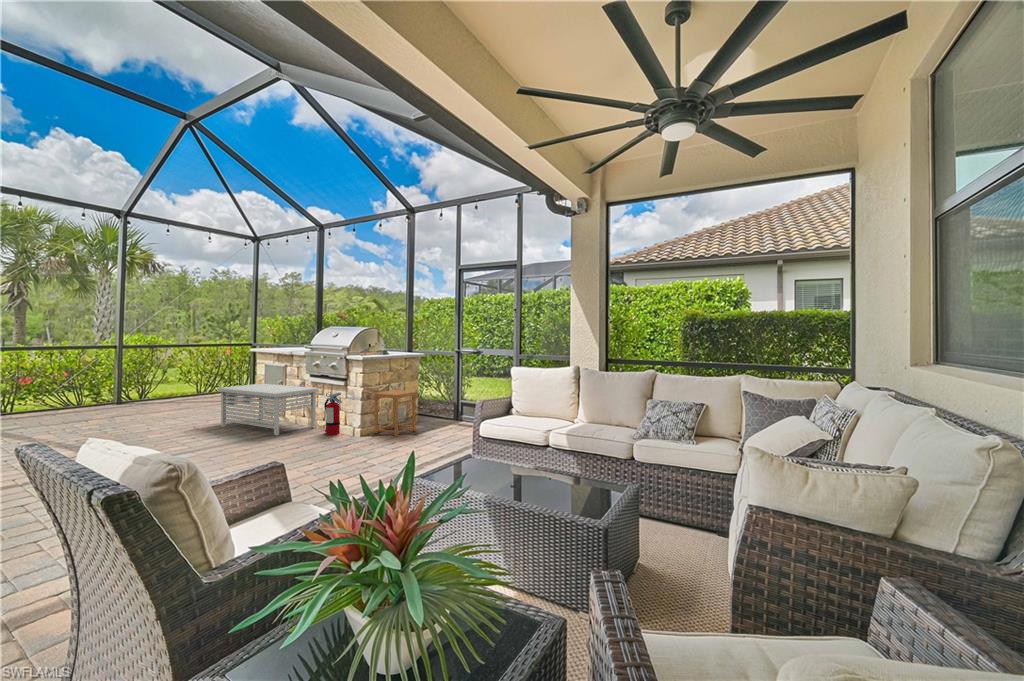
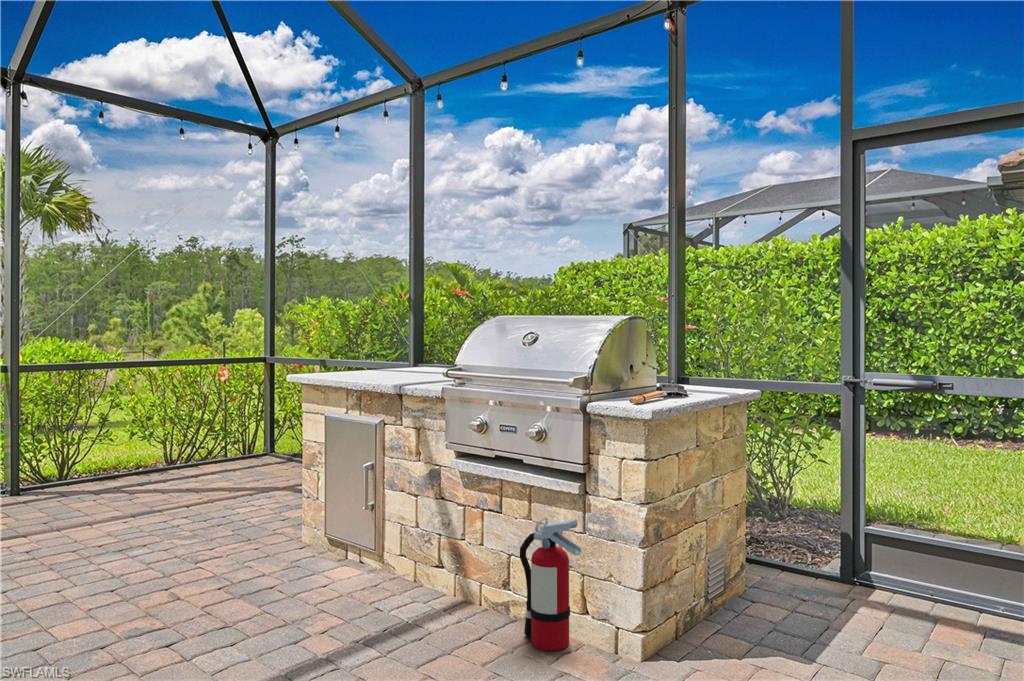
storage bench: present [217,384,318,435] -> none [220,466,487,650]
side table: present [374,390,416,436] -> none [671,503,790,669]

